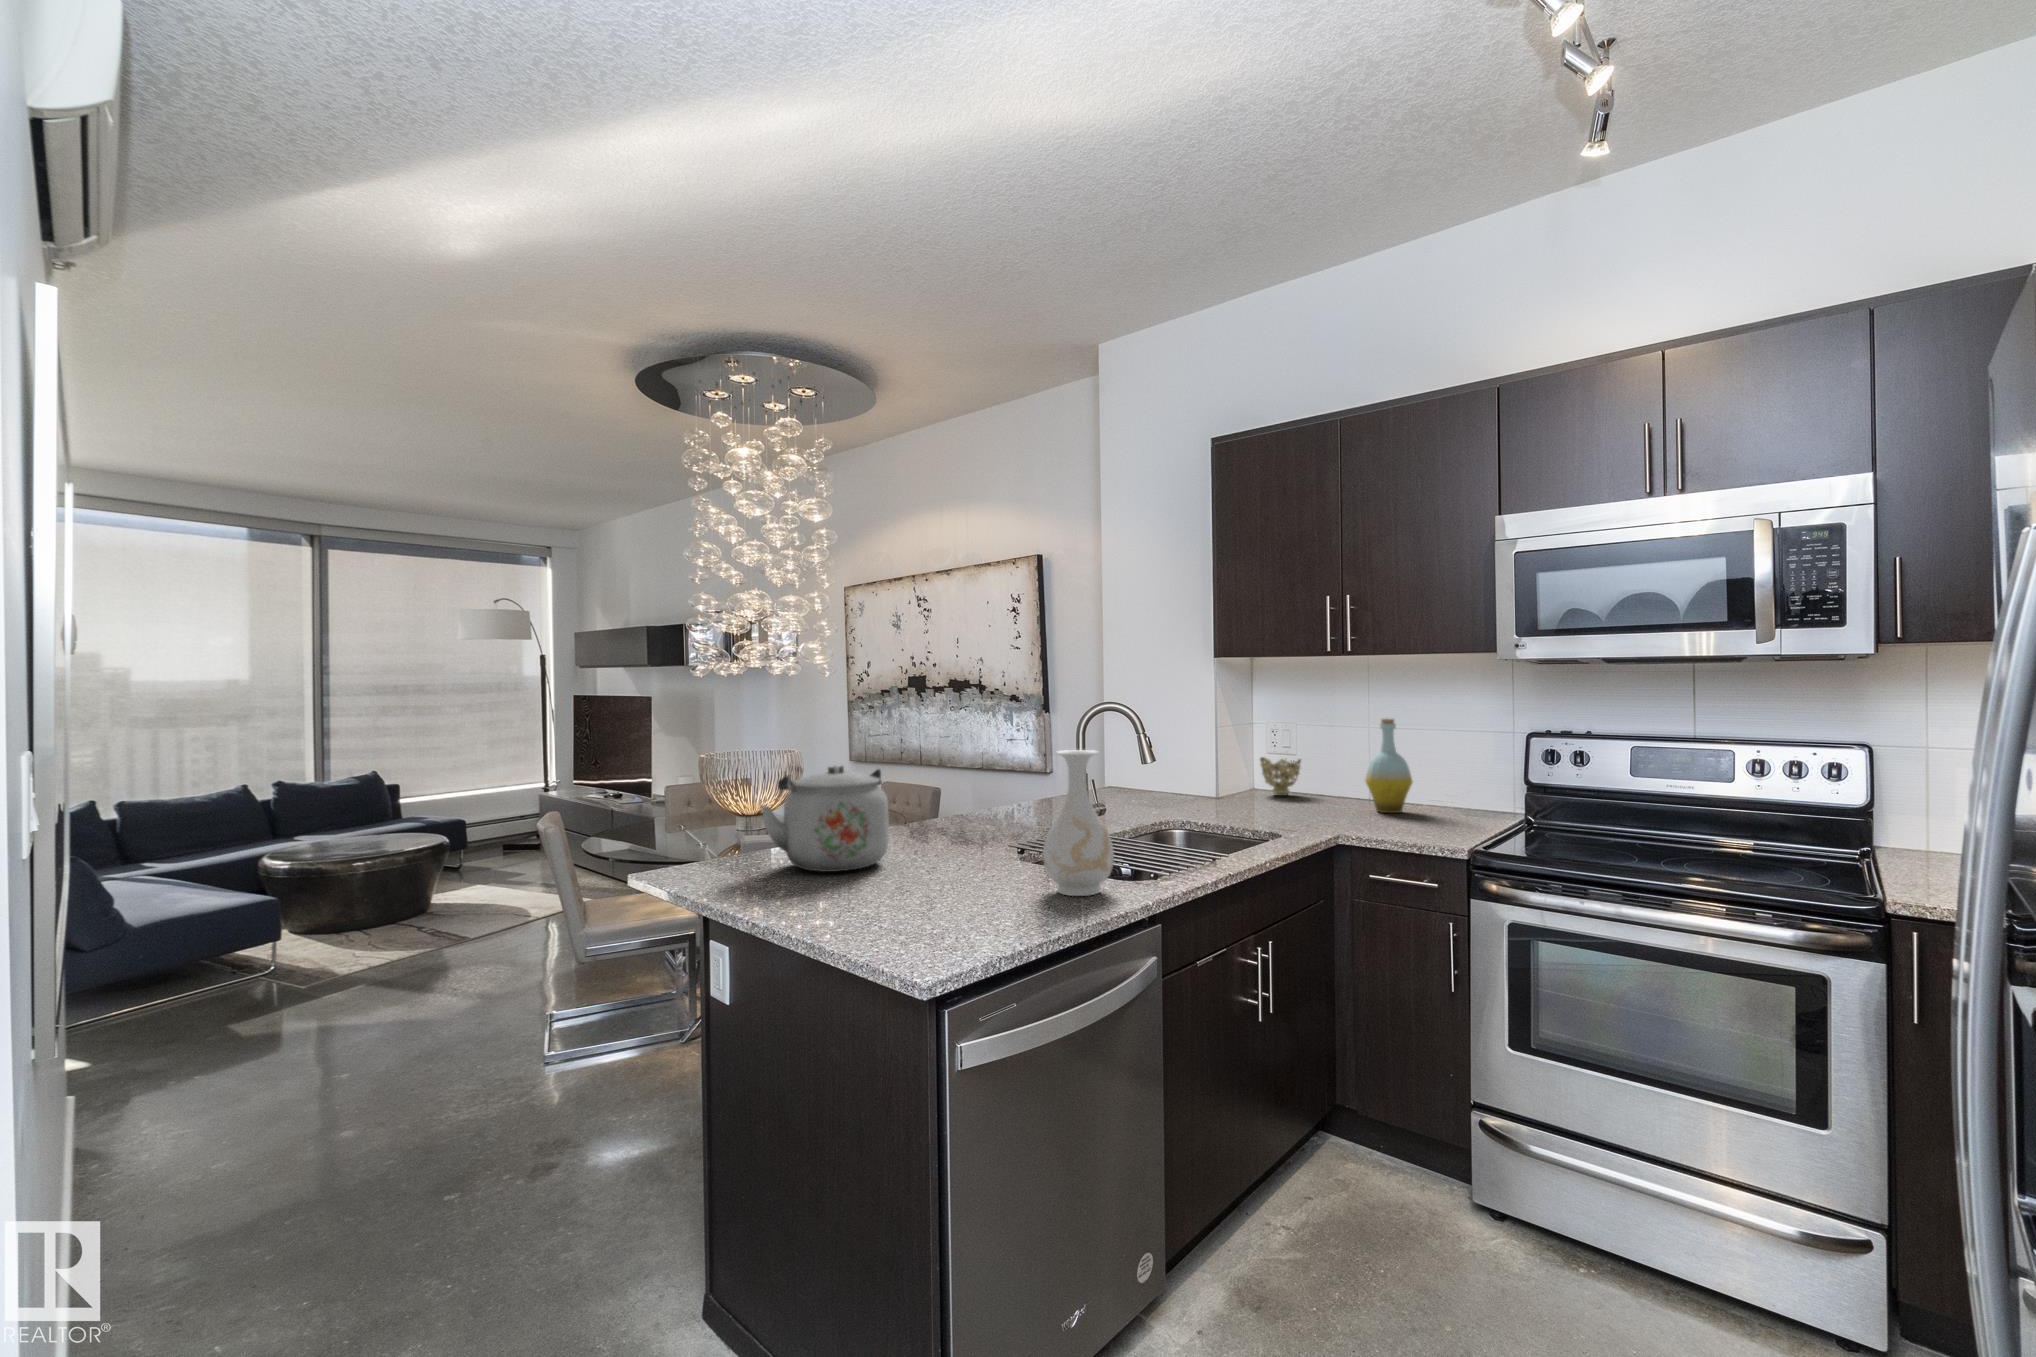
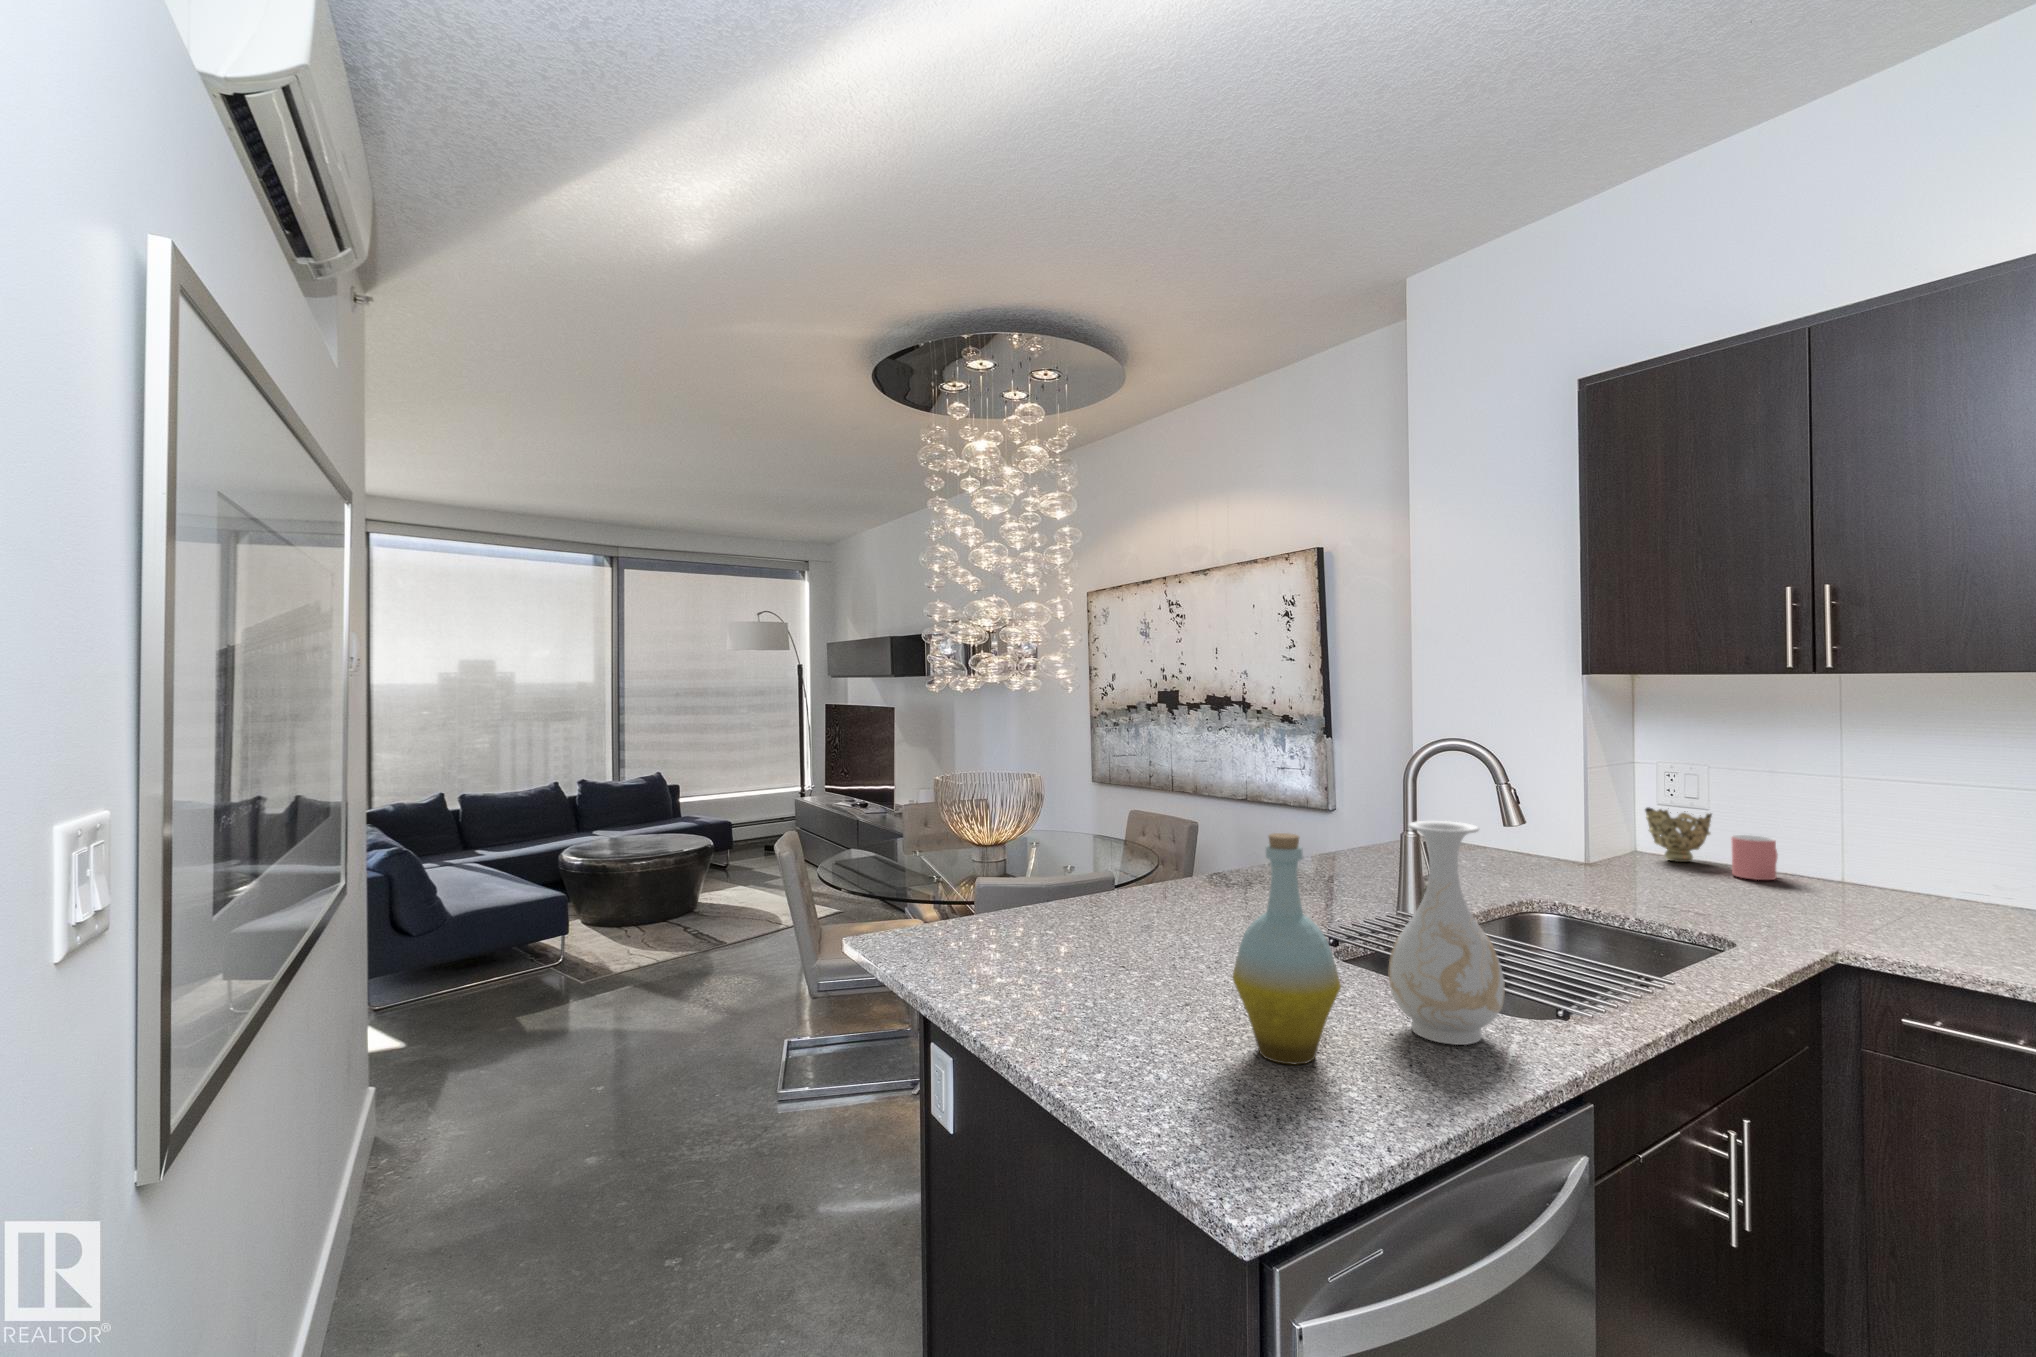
bottle: present [1365,719,1412,813] -> present [1233,833,1341,1064]
kettle: present [761,765,889,872] -> none [995,818,1155,959]
mug: none [1309,773,1337,803] -> present [1731,835,1778,880]

